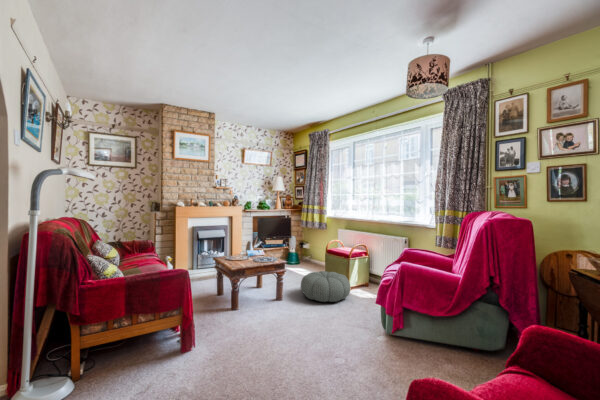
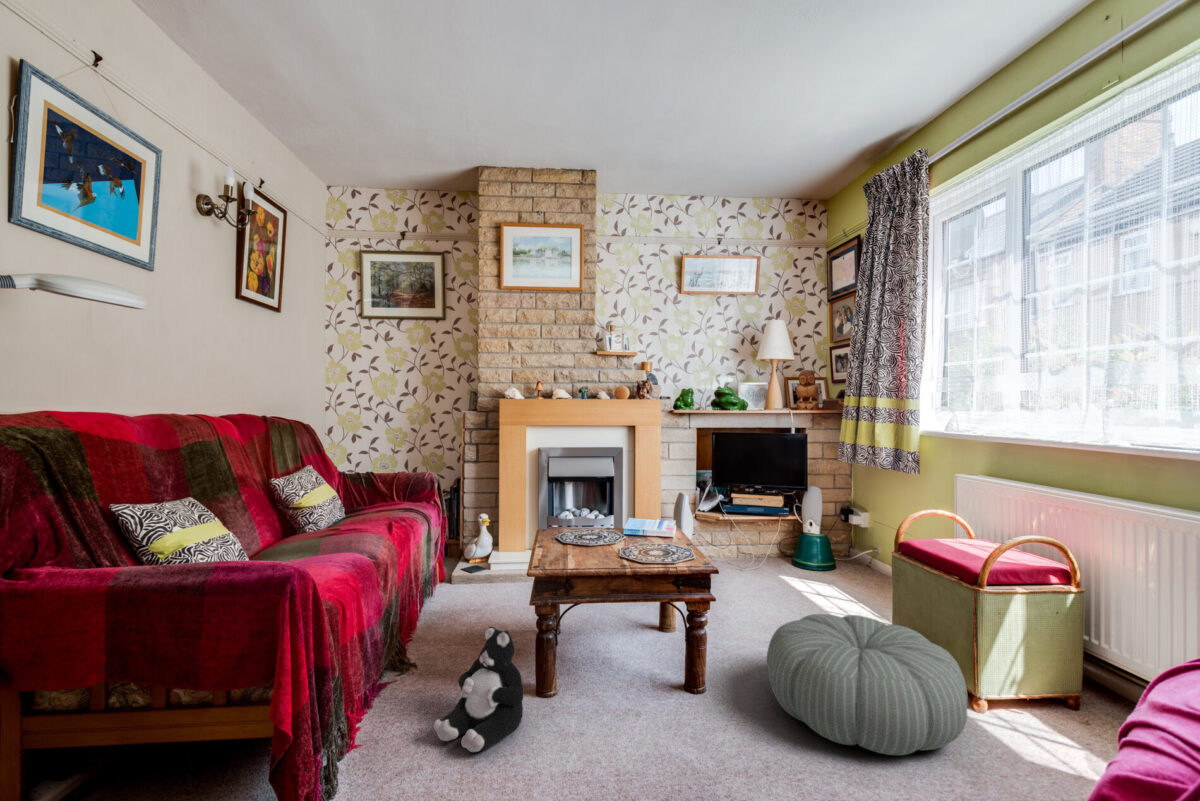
plush toy: none [216,287,242,324] -> present [433,627,523,752]

